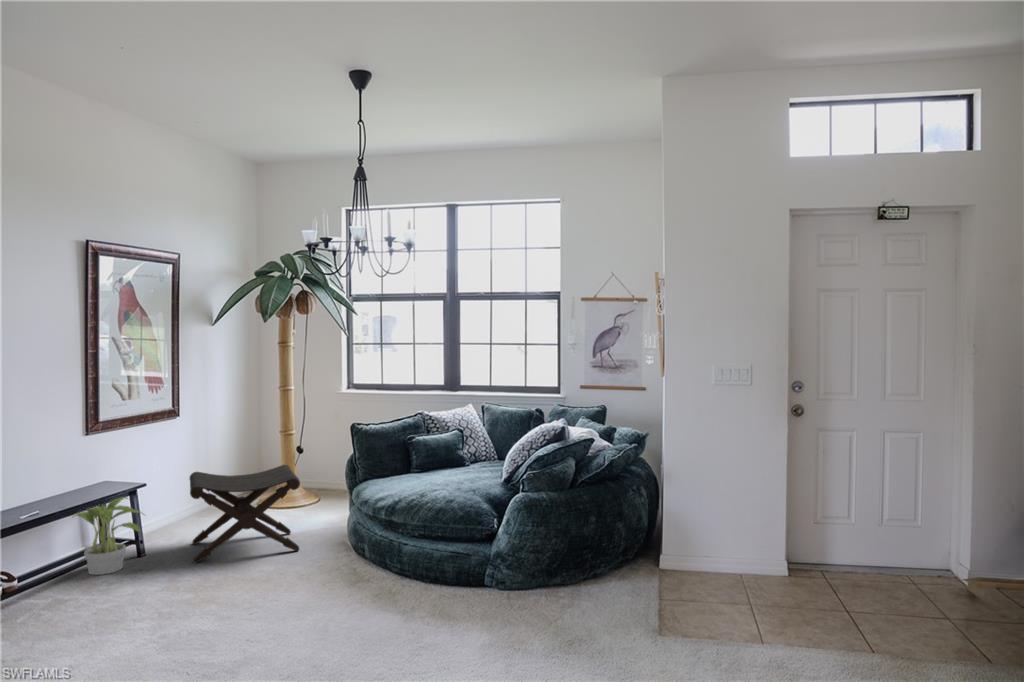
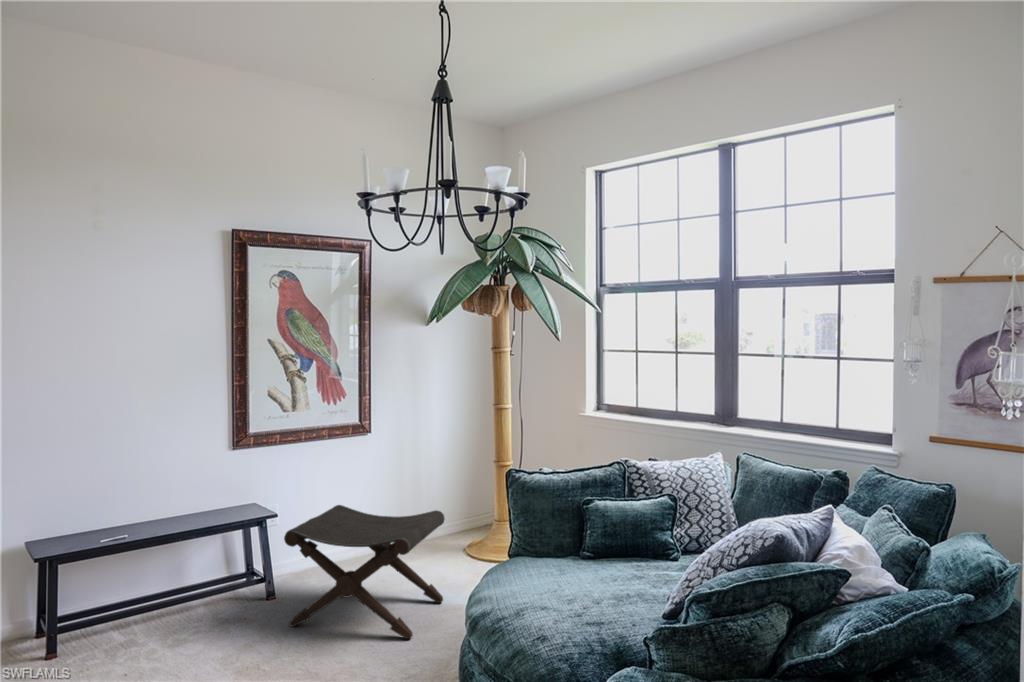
potted plant: present [73,497,141,575] -> none [164,527,254,618]

